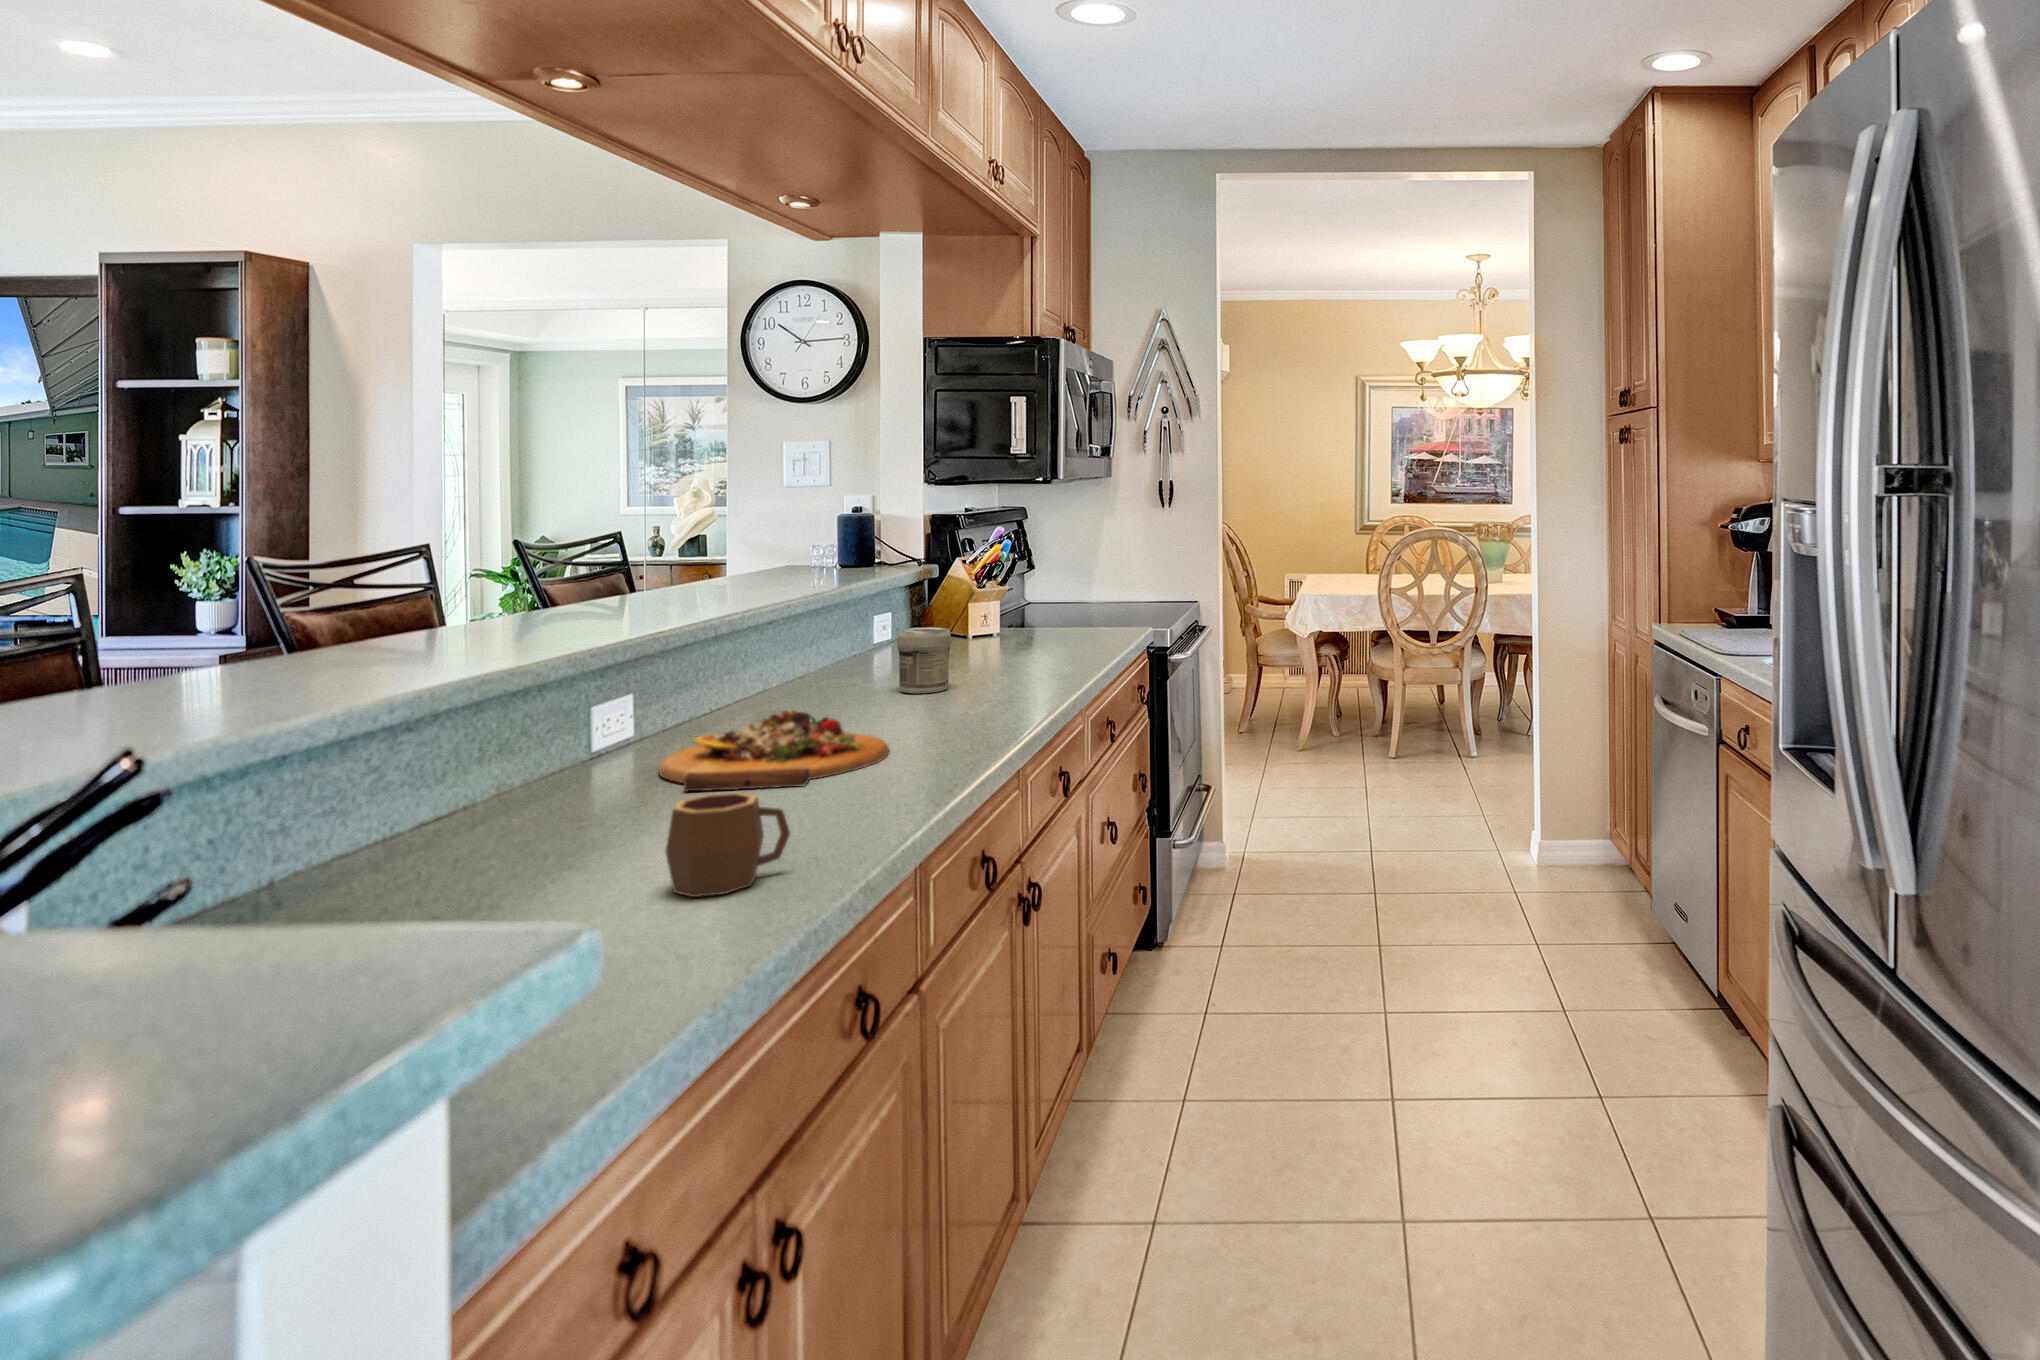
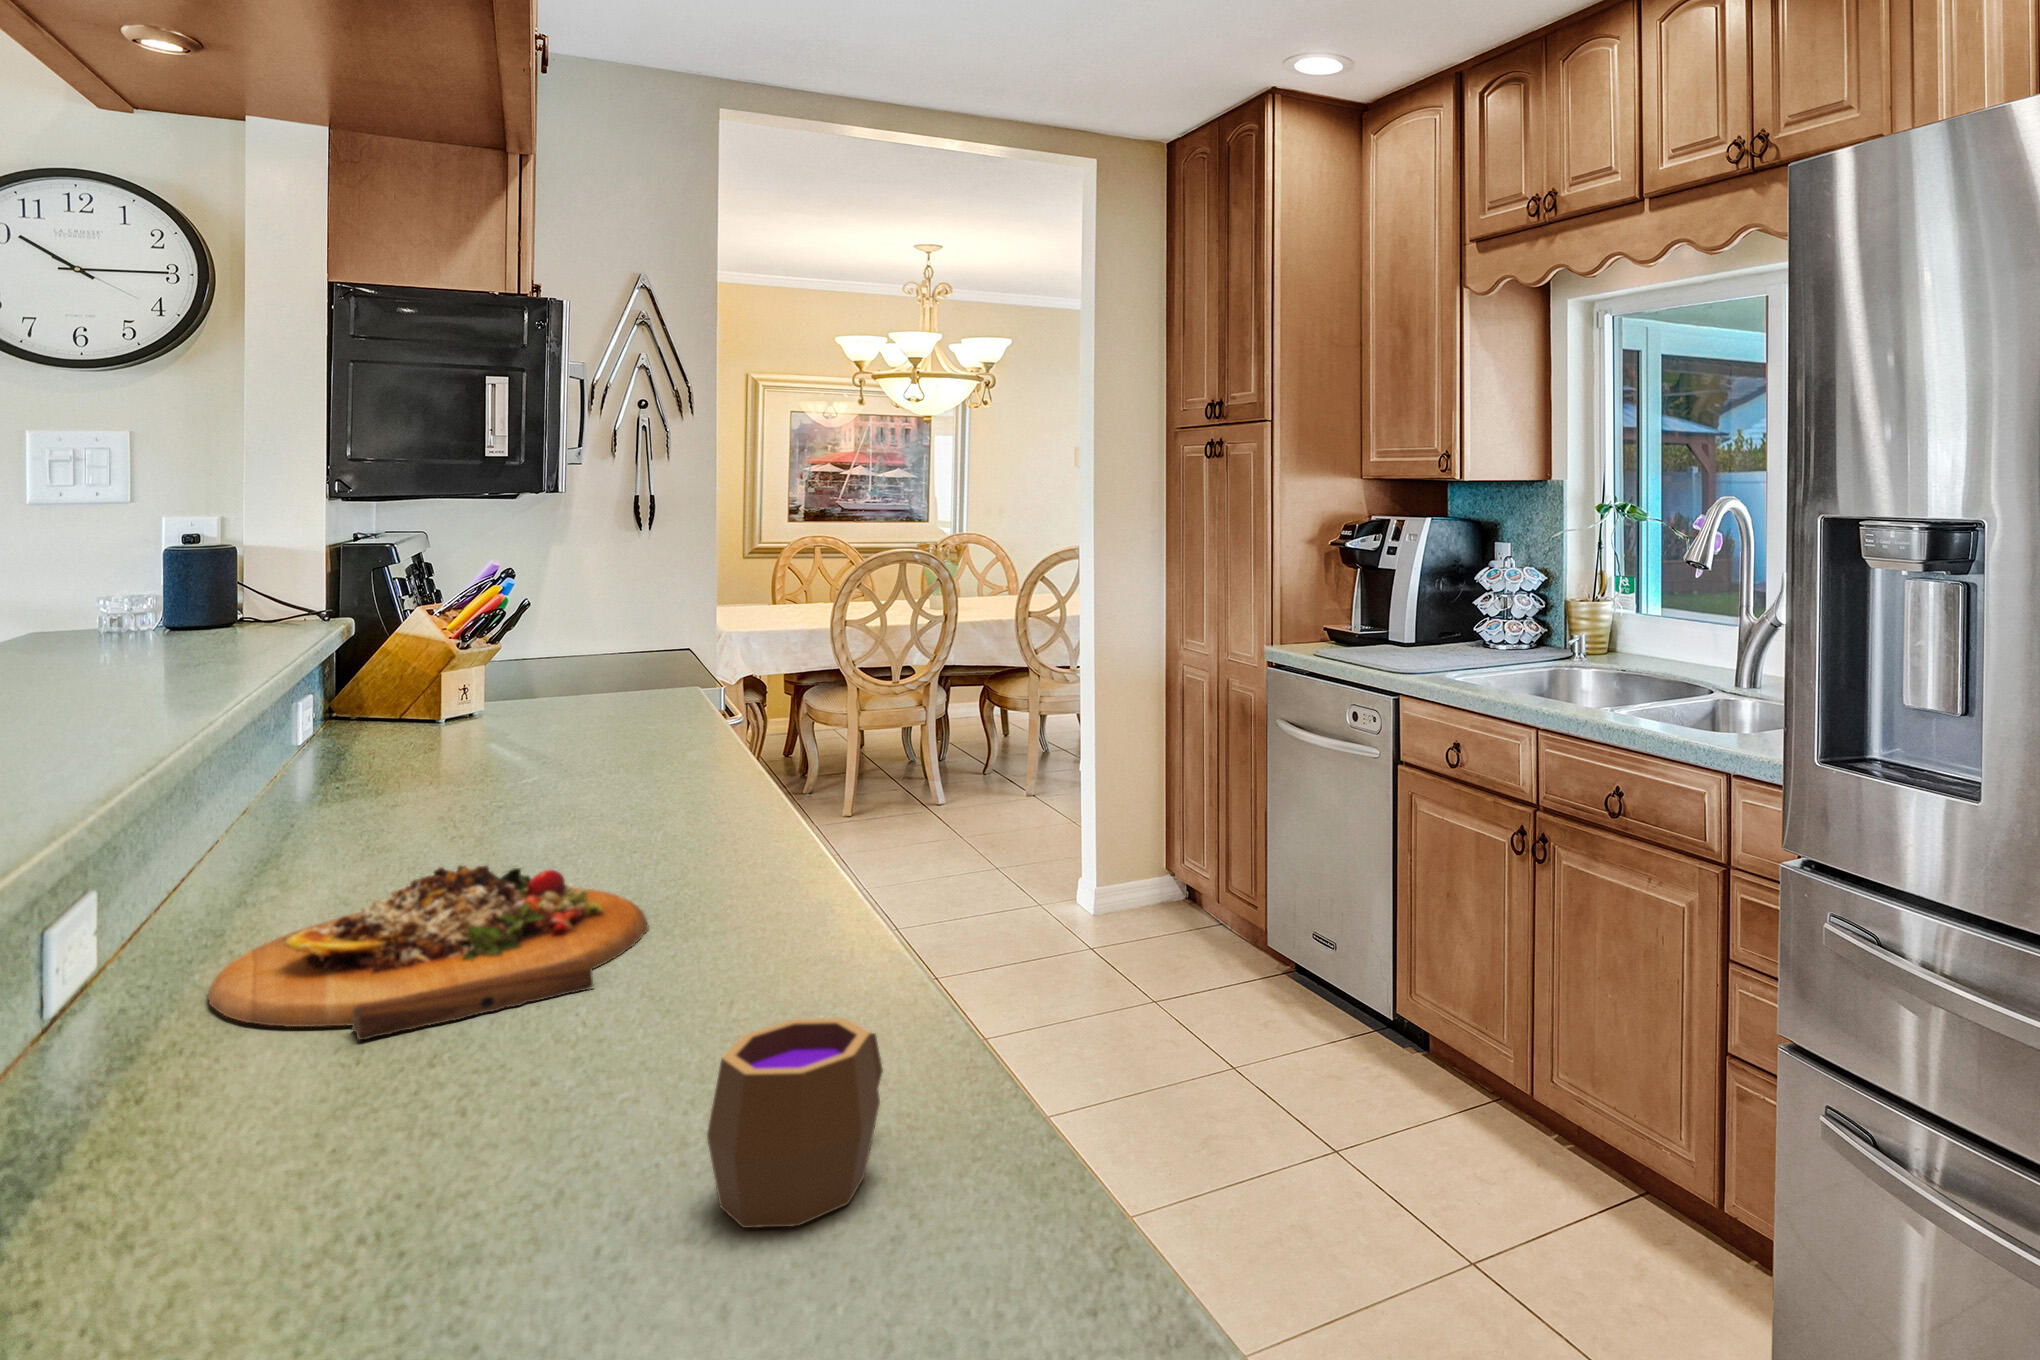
jar: present [897,627,951,693] -> none [443,709,539,813]

